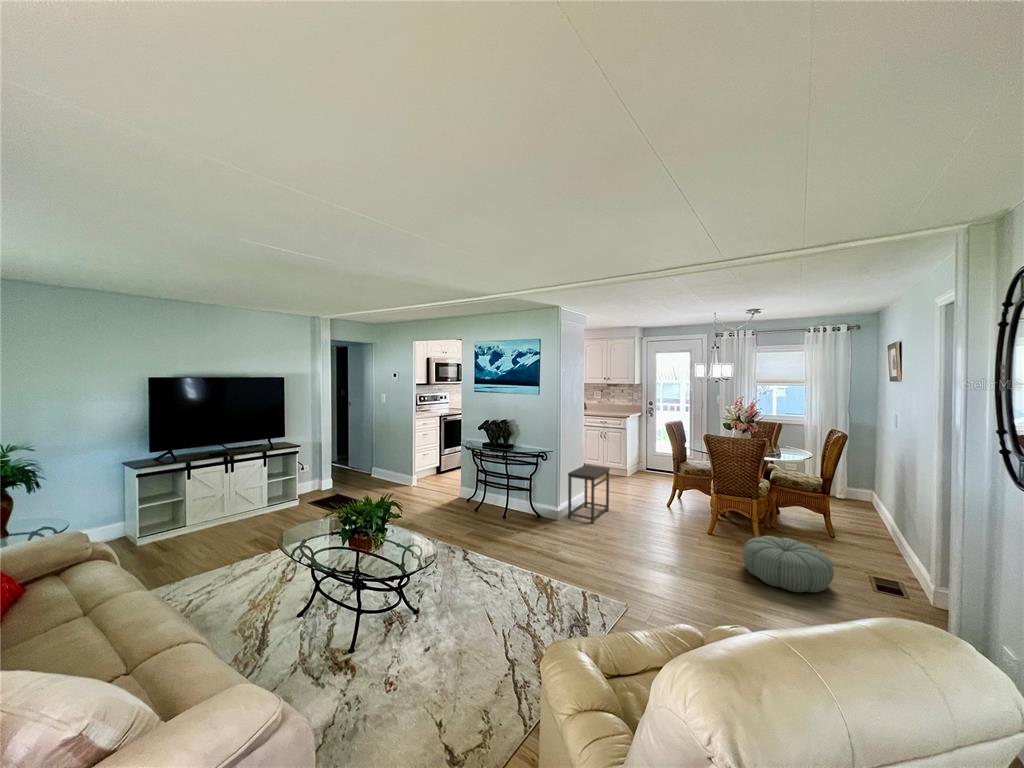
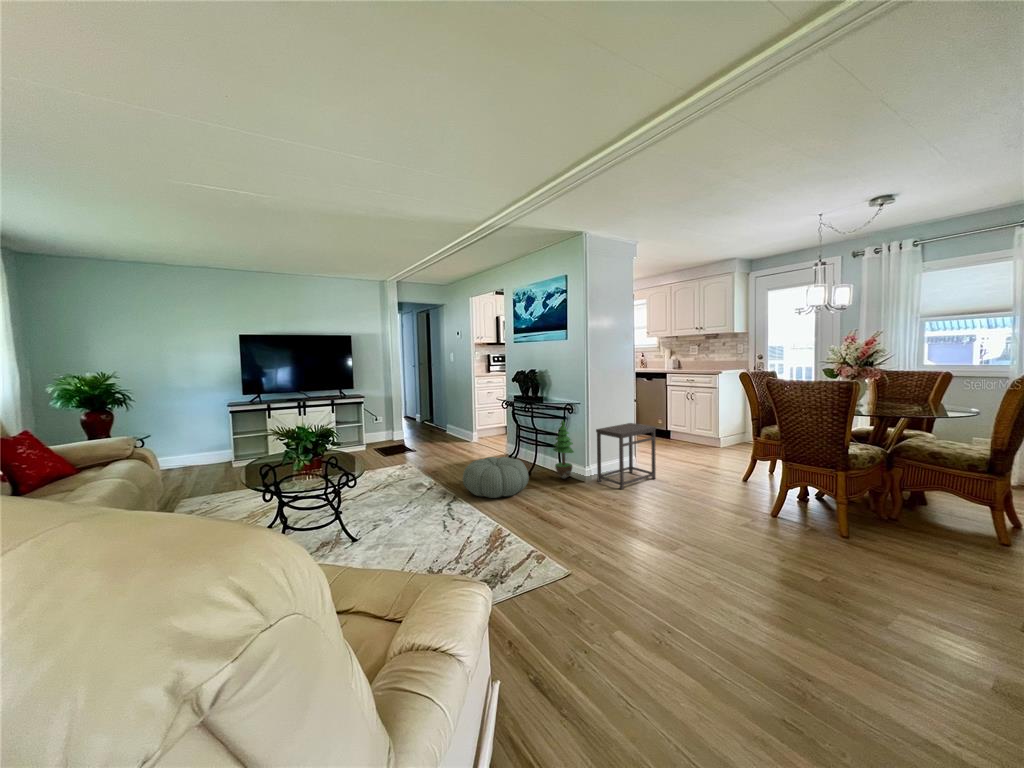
potted tree: none [530,465,549,519] -> present [553,420,574,479]
pouf: present [743,536,834,592] -> present [463,457,529,498]

